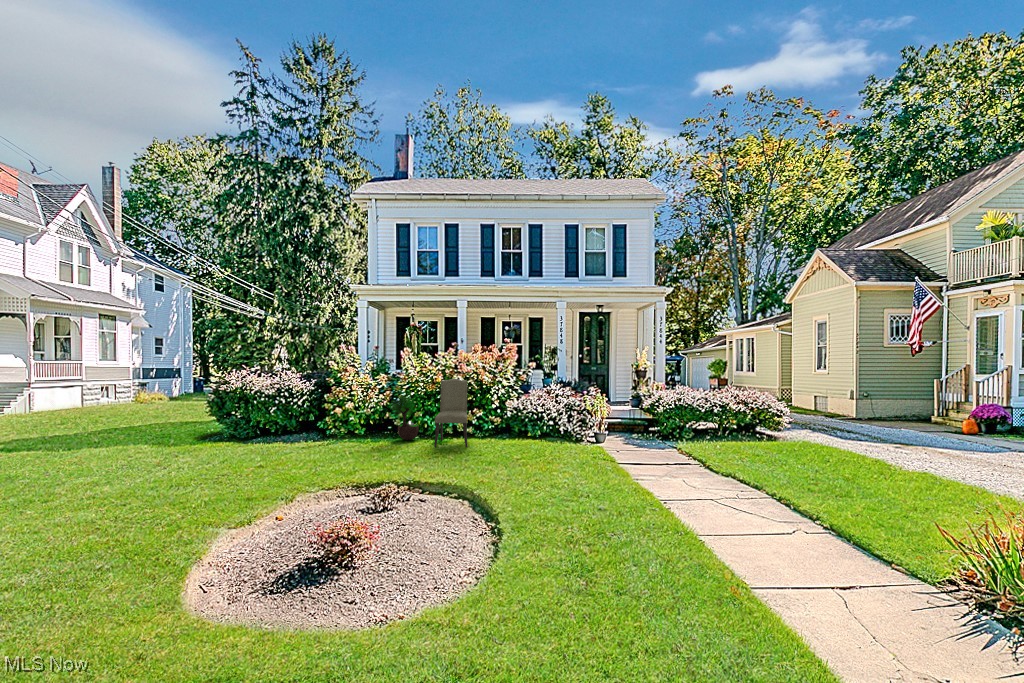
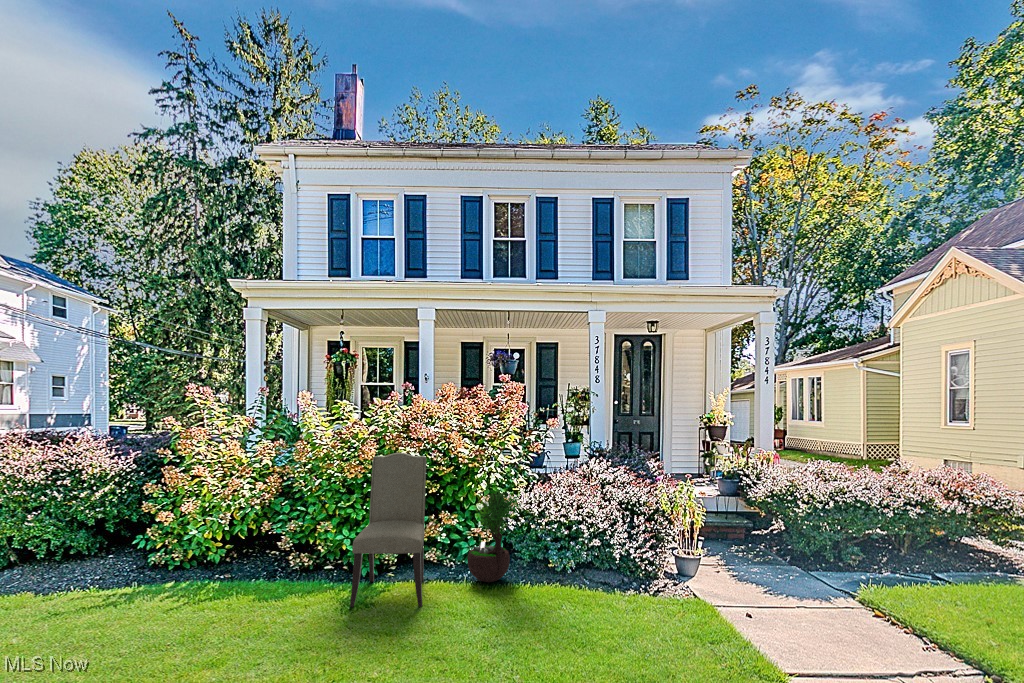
potted tree: present [391,396,419,440] -> present [468,489,521,582]

